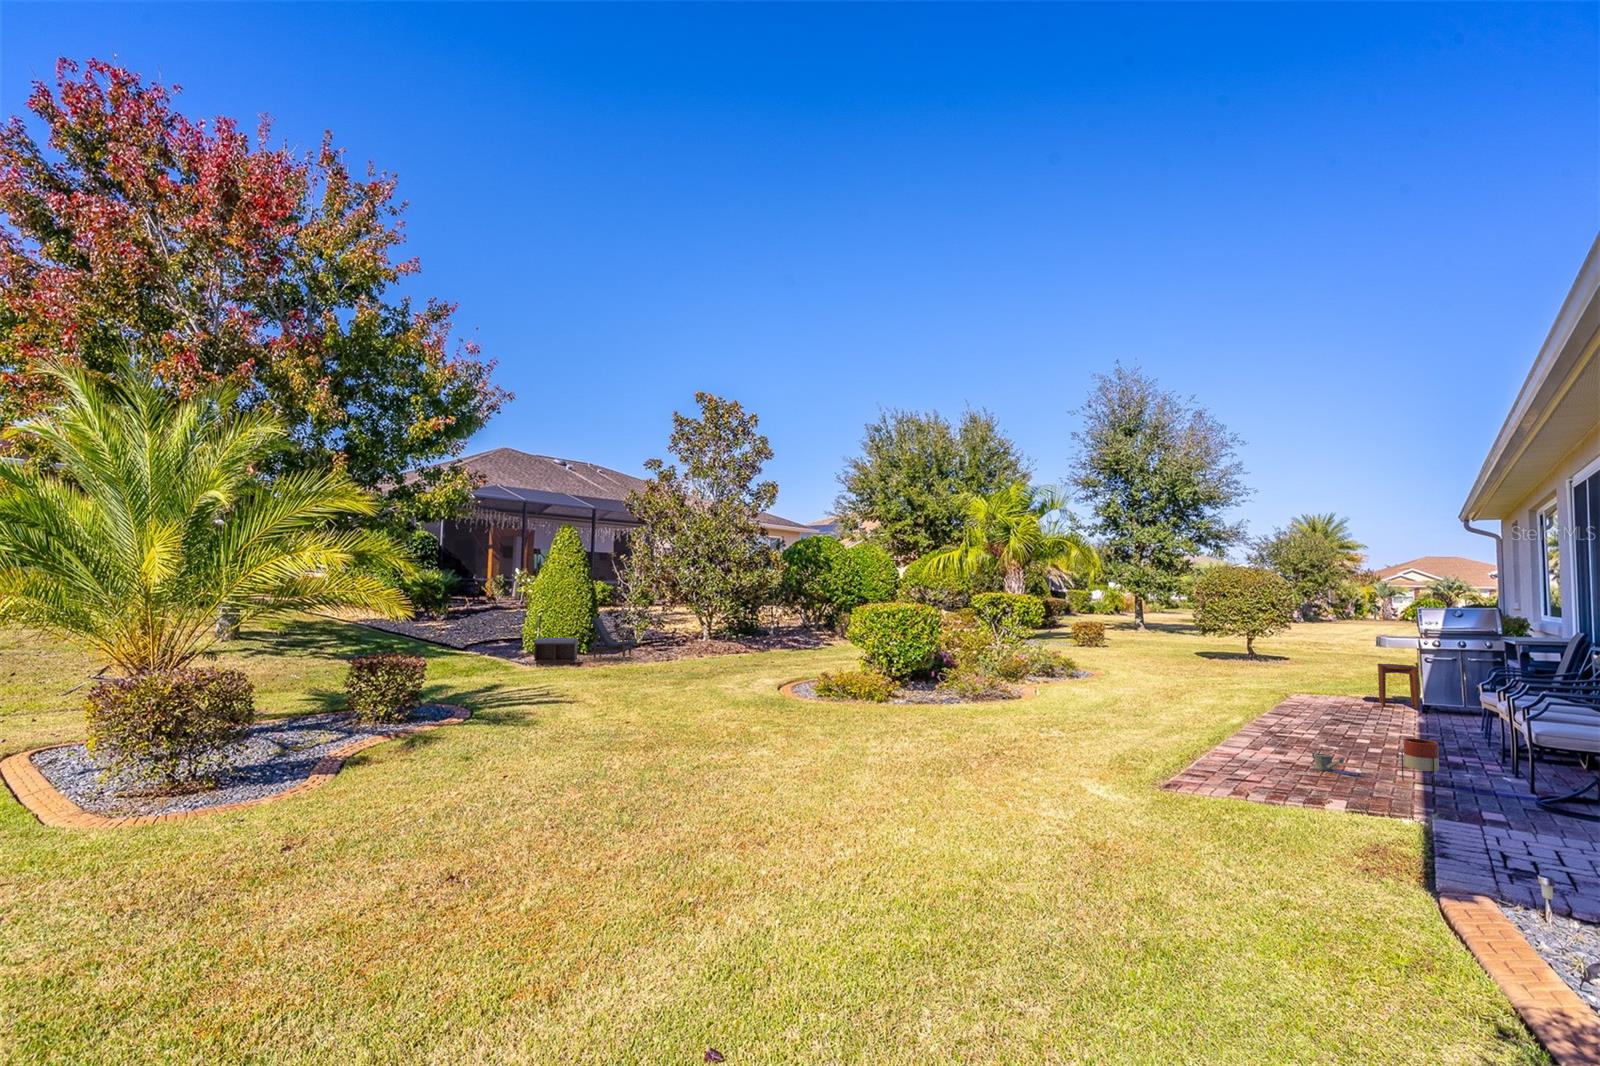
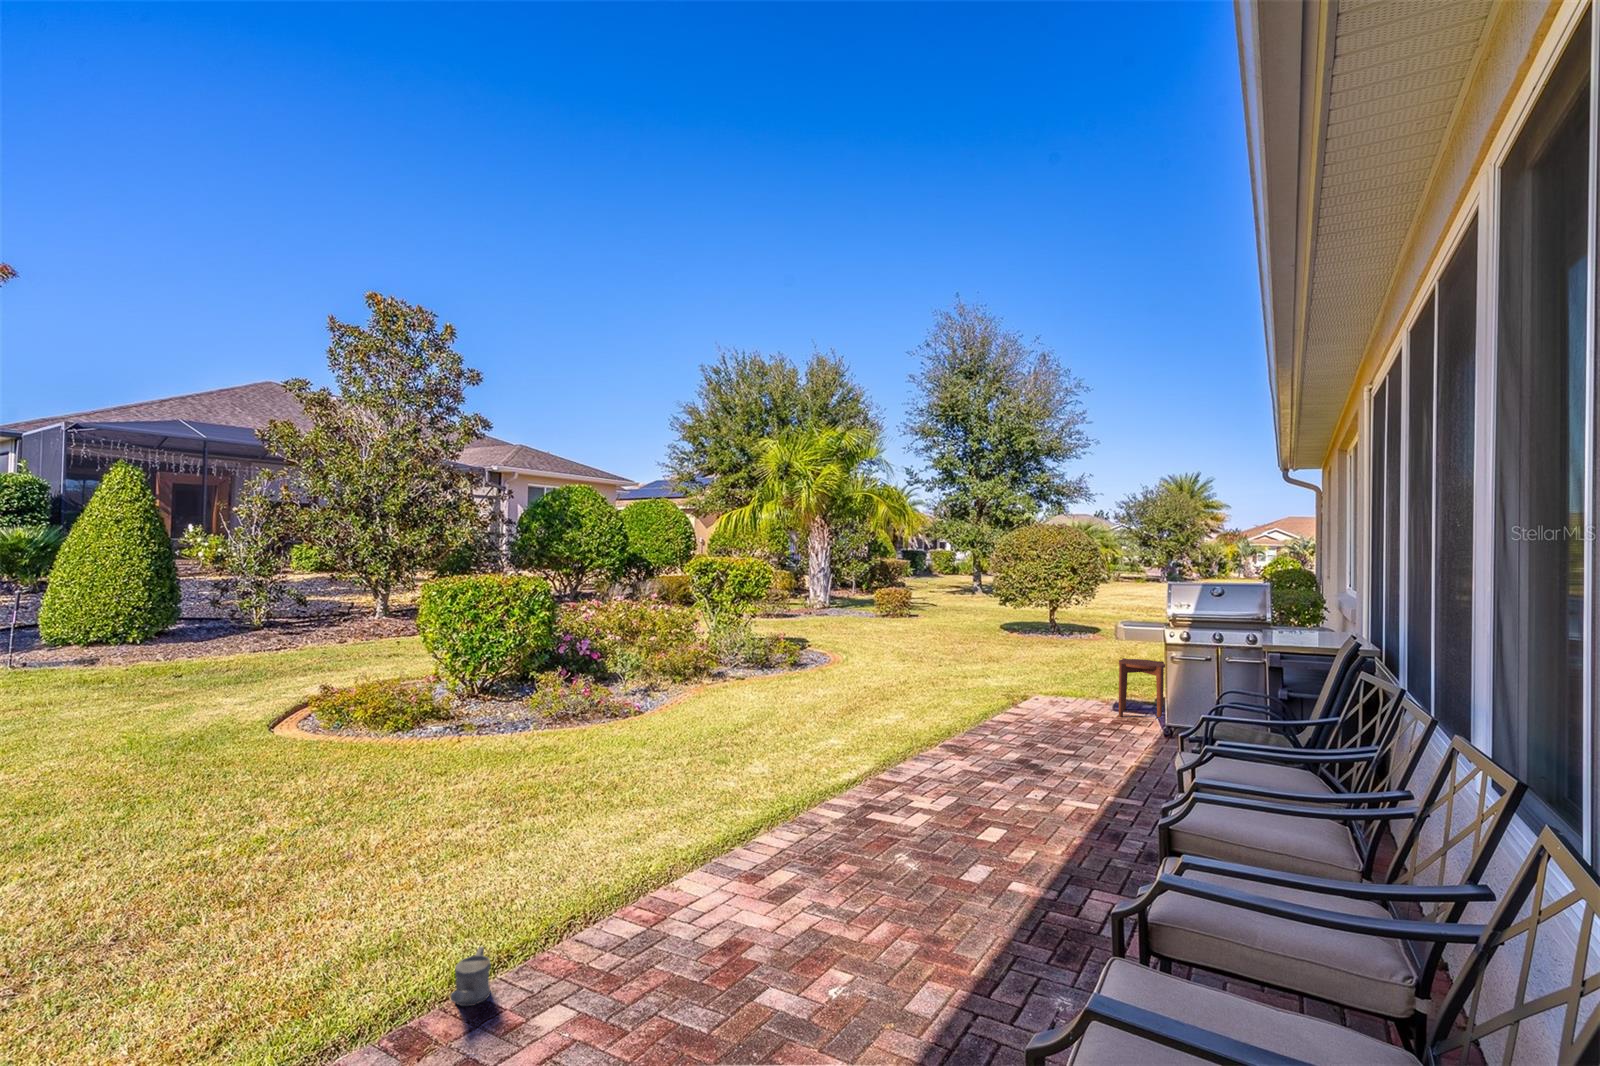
lounge chair: present [592,618,637,661] -> none [169,592,249,650]
bench: present [534,638,578,664] -> none [61,621,142,657]
planter: present [1401,738,1439,787] -> none [966,852,1022,955]
watering can: present [1312,752,1344,771] -> present [451,947,491,1006]

